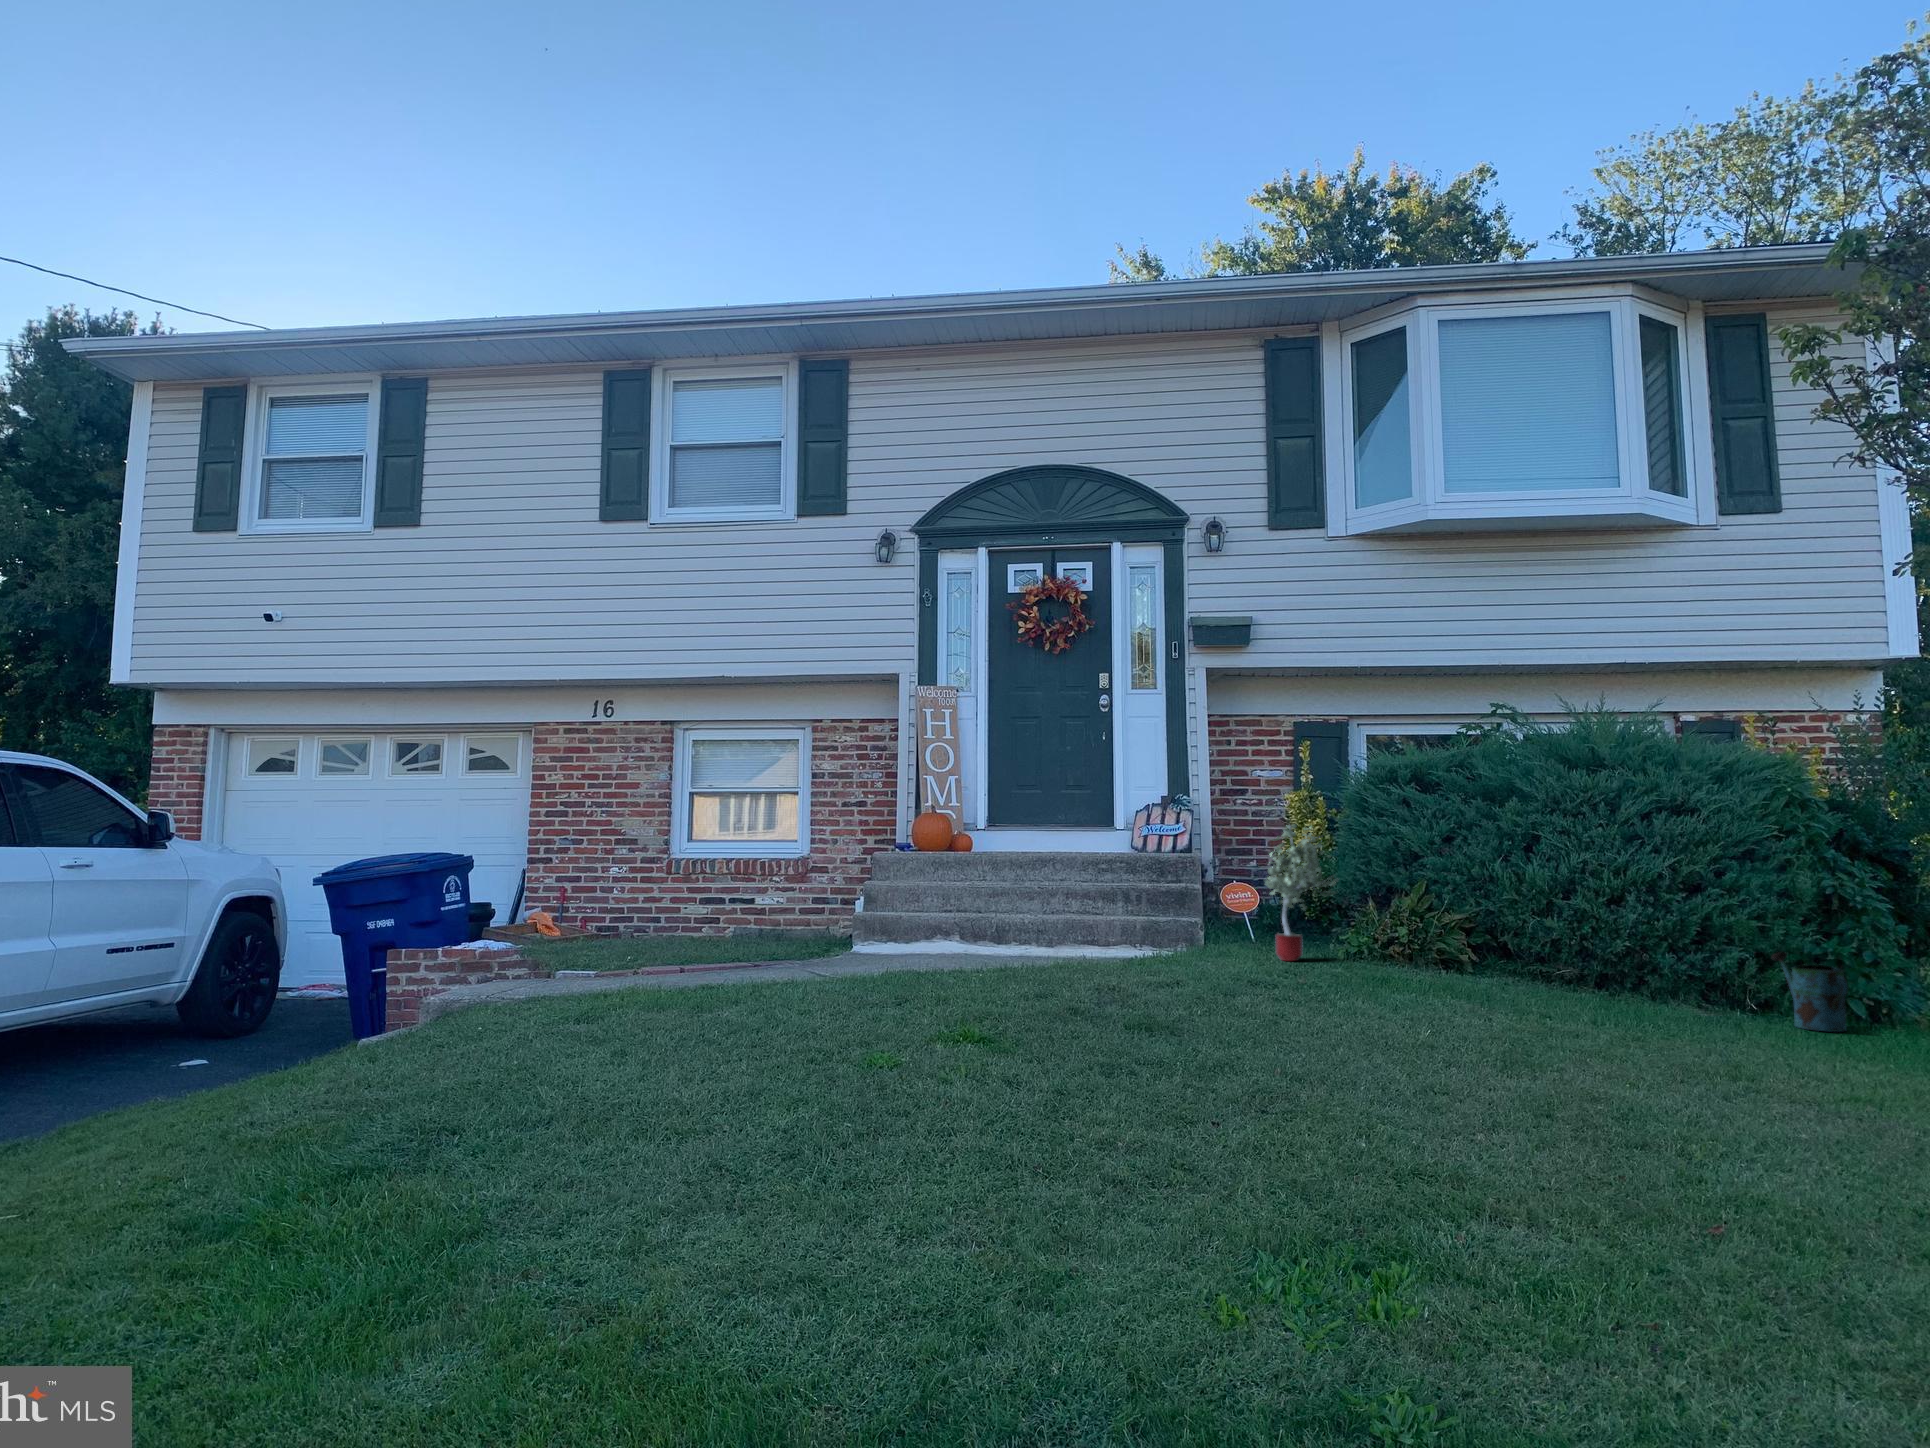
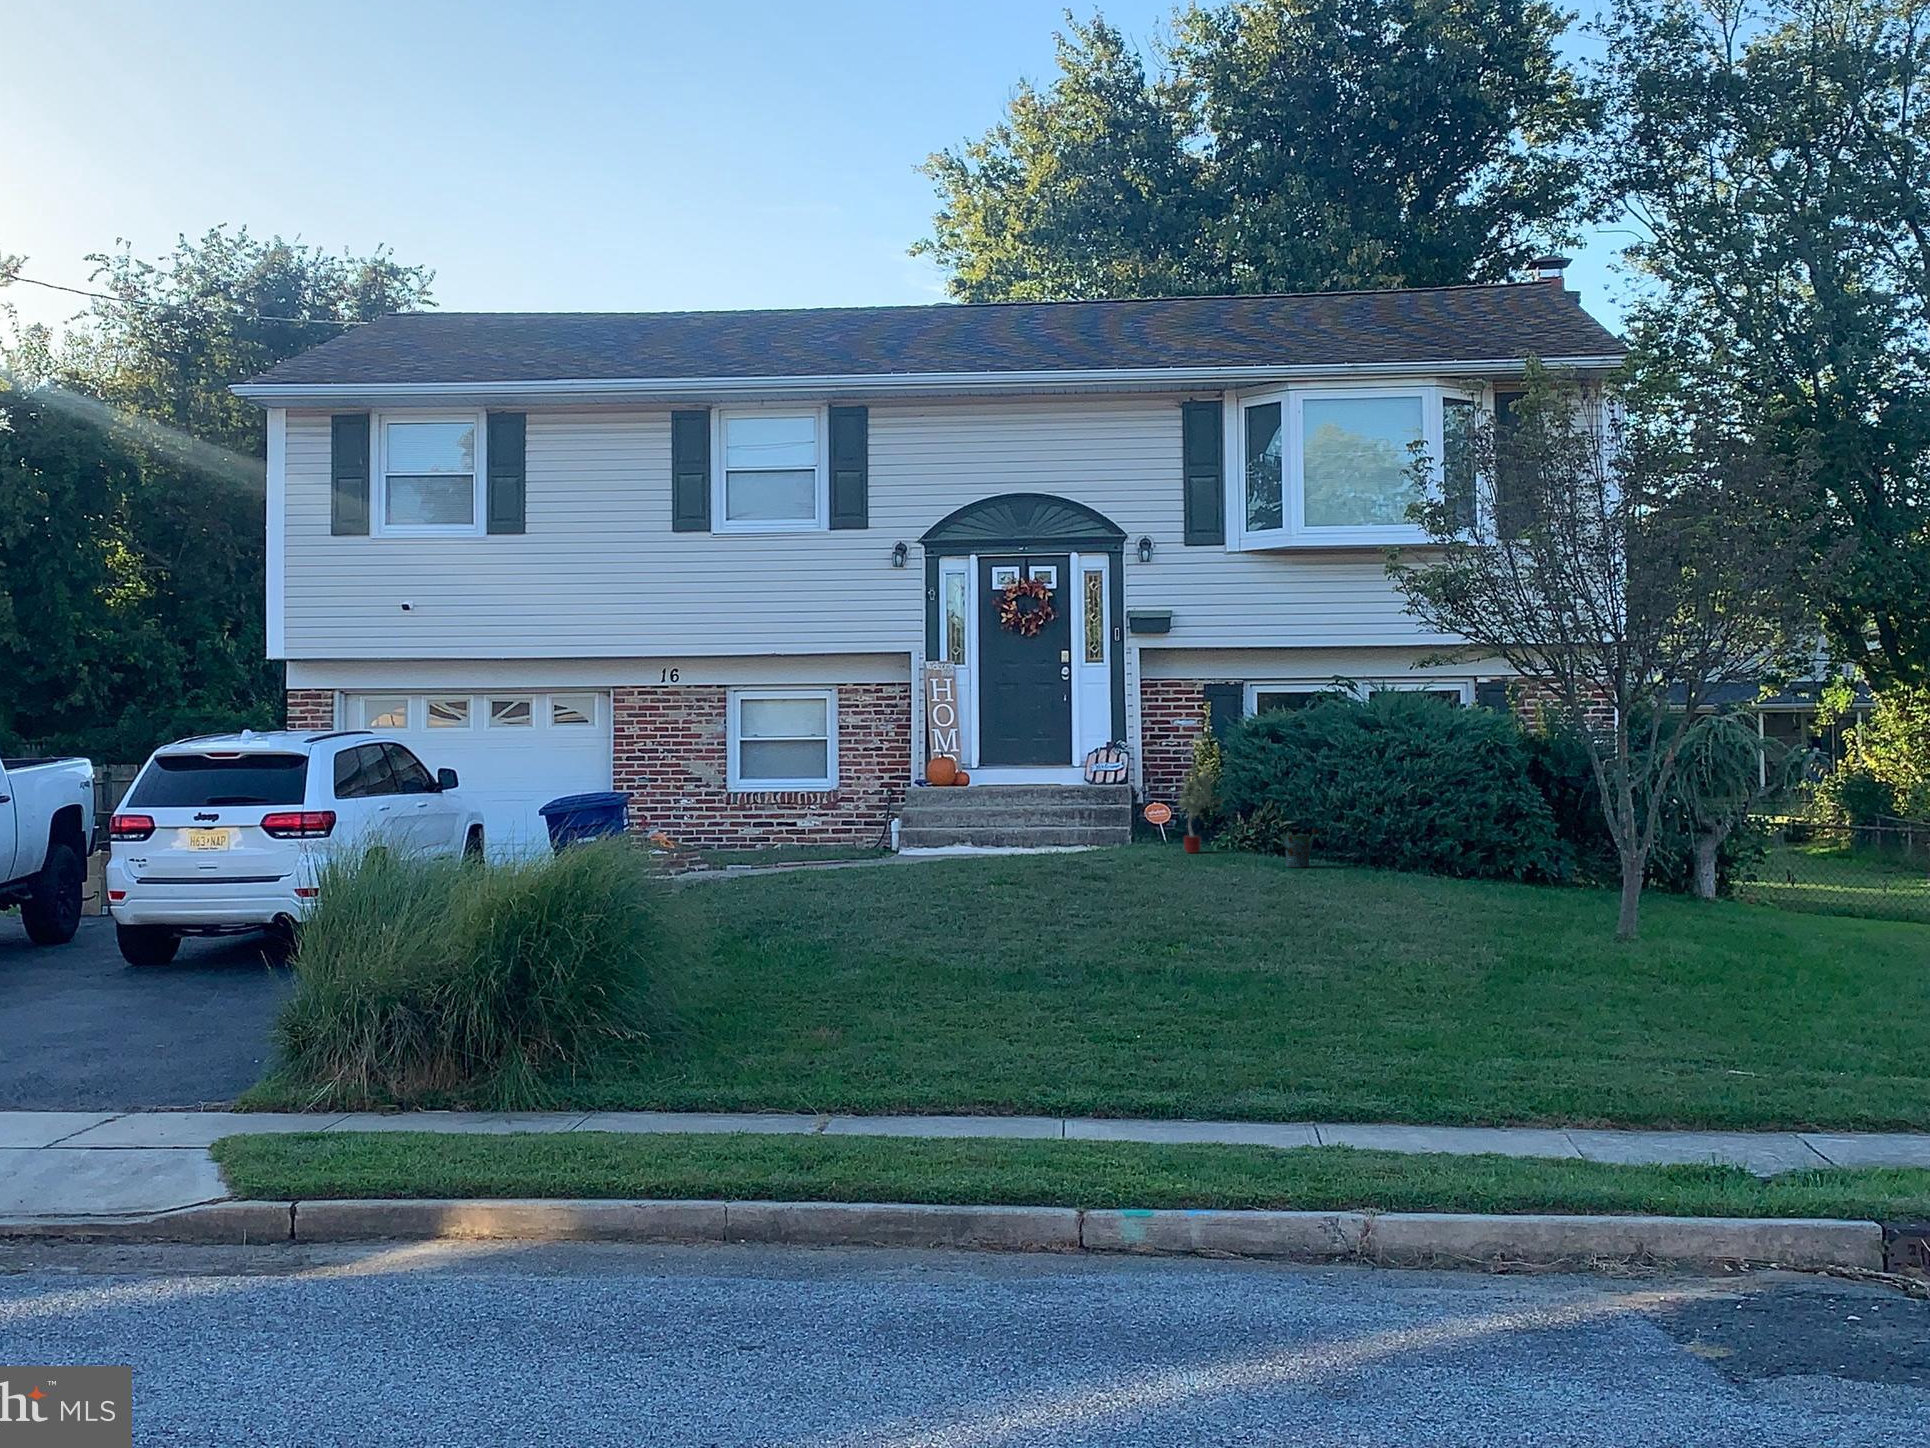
watering can: present [1772,952,1848,1032] -> present [1284,828,1319,868]

